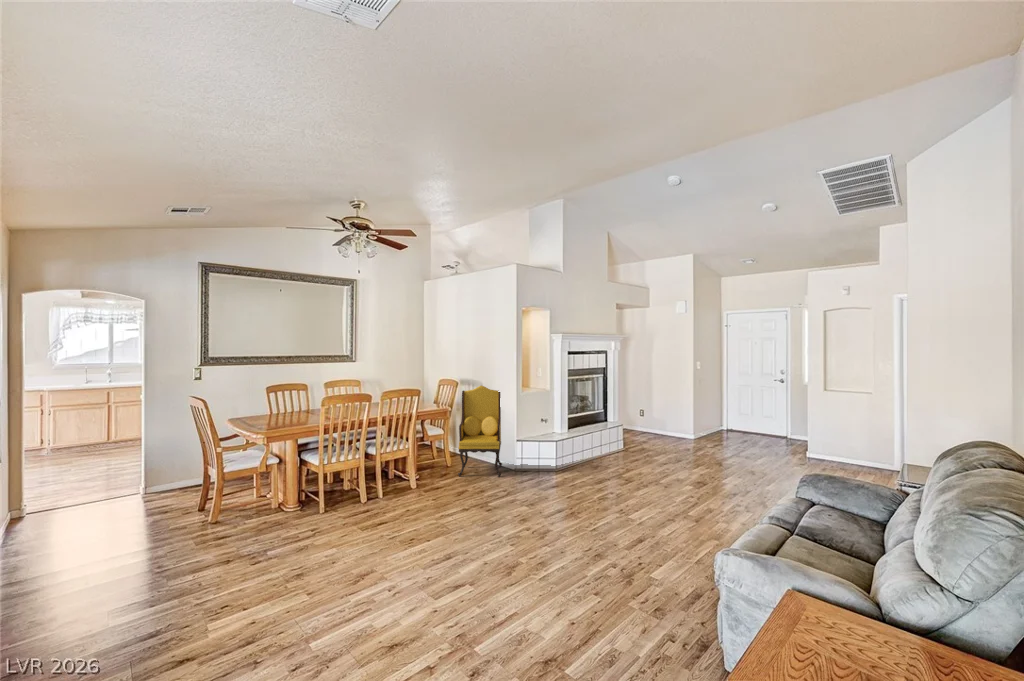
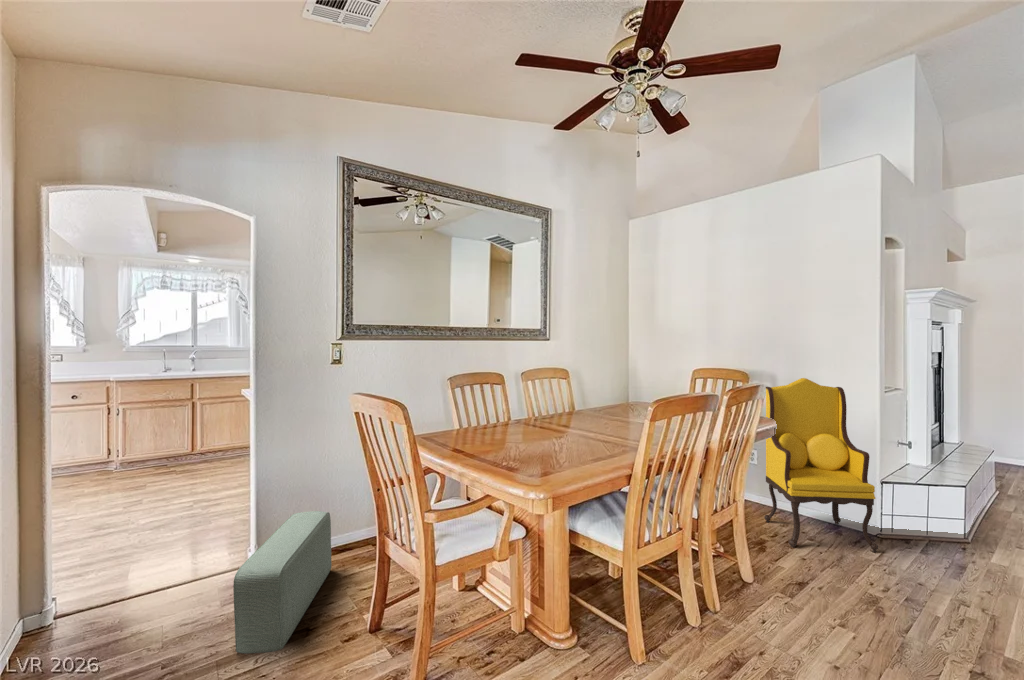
pouf: none [127,462,190,521] -> present [233,511,332,654]

